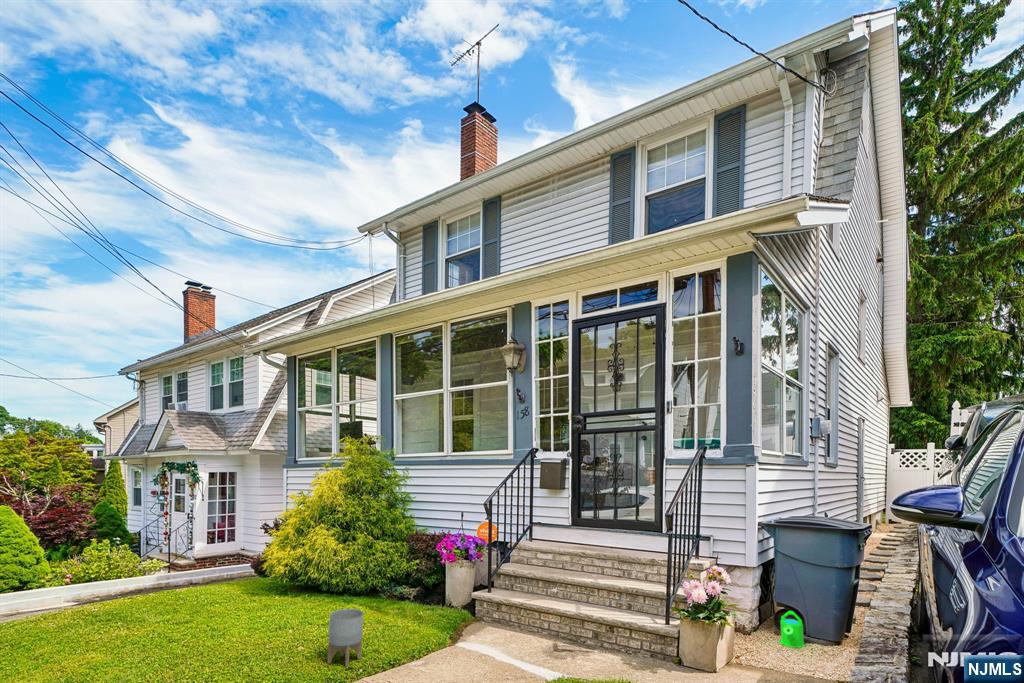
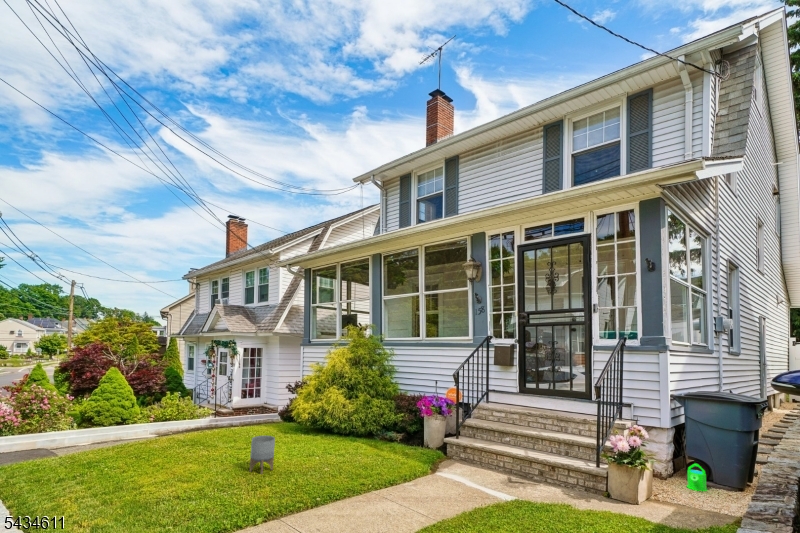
planter: present [327,609,363,667] -> present [250,436,275,474]

